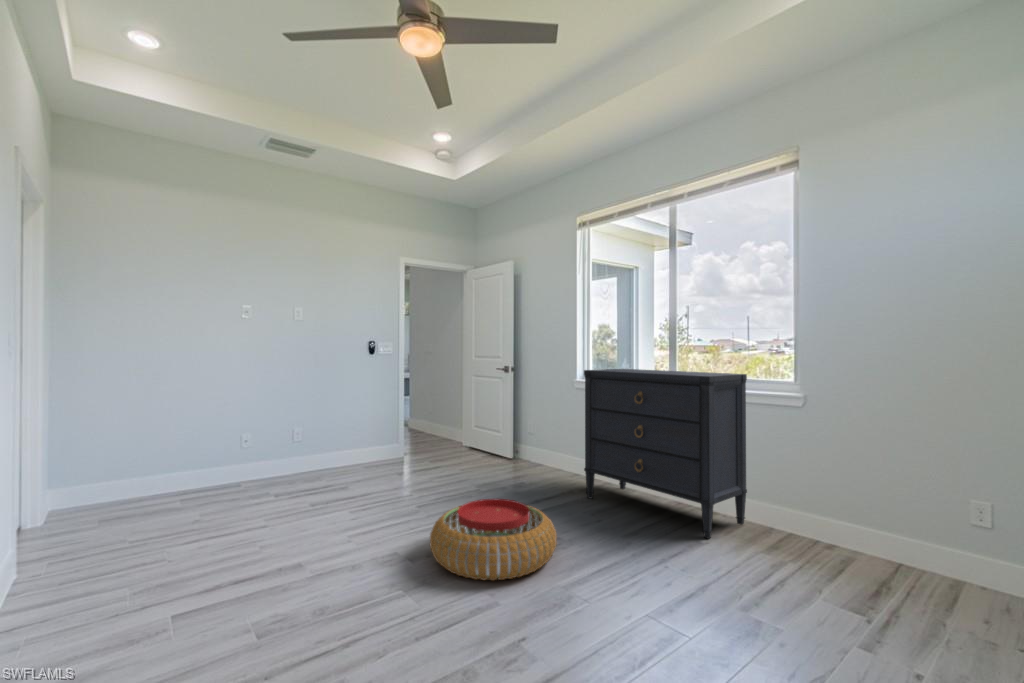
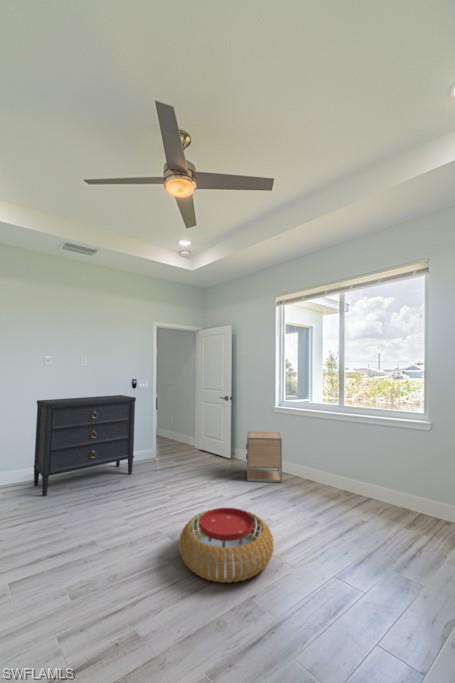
dresser: present [584,369,747,539] -> present [34,395,136,496]
nightstand: none [533,416,584,484] -> present [246,432,282,483]

